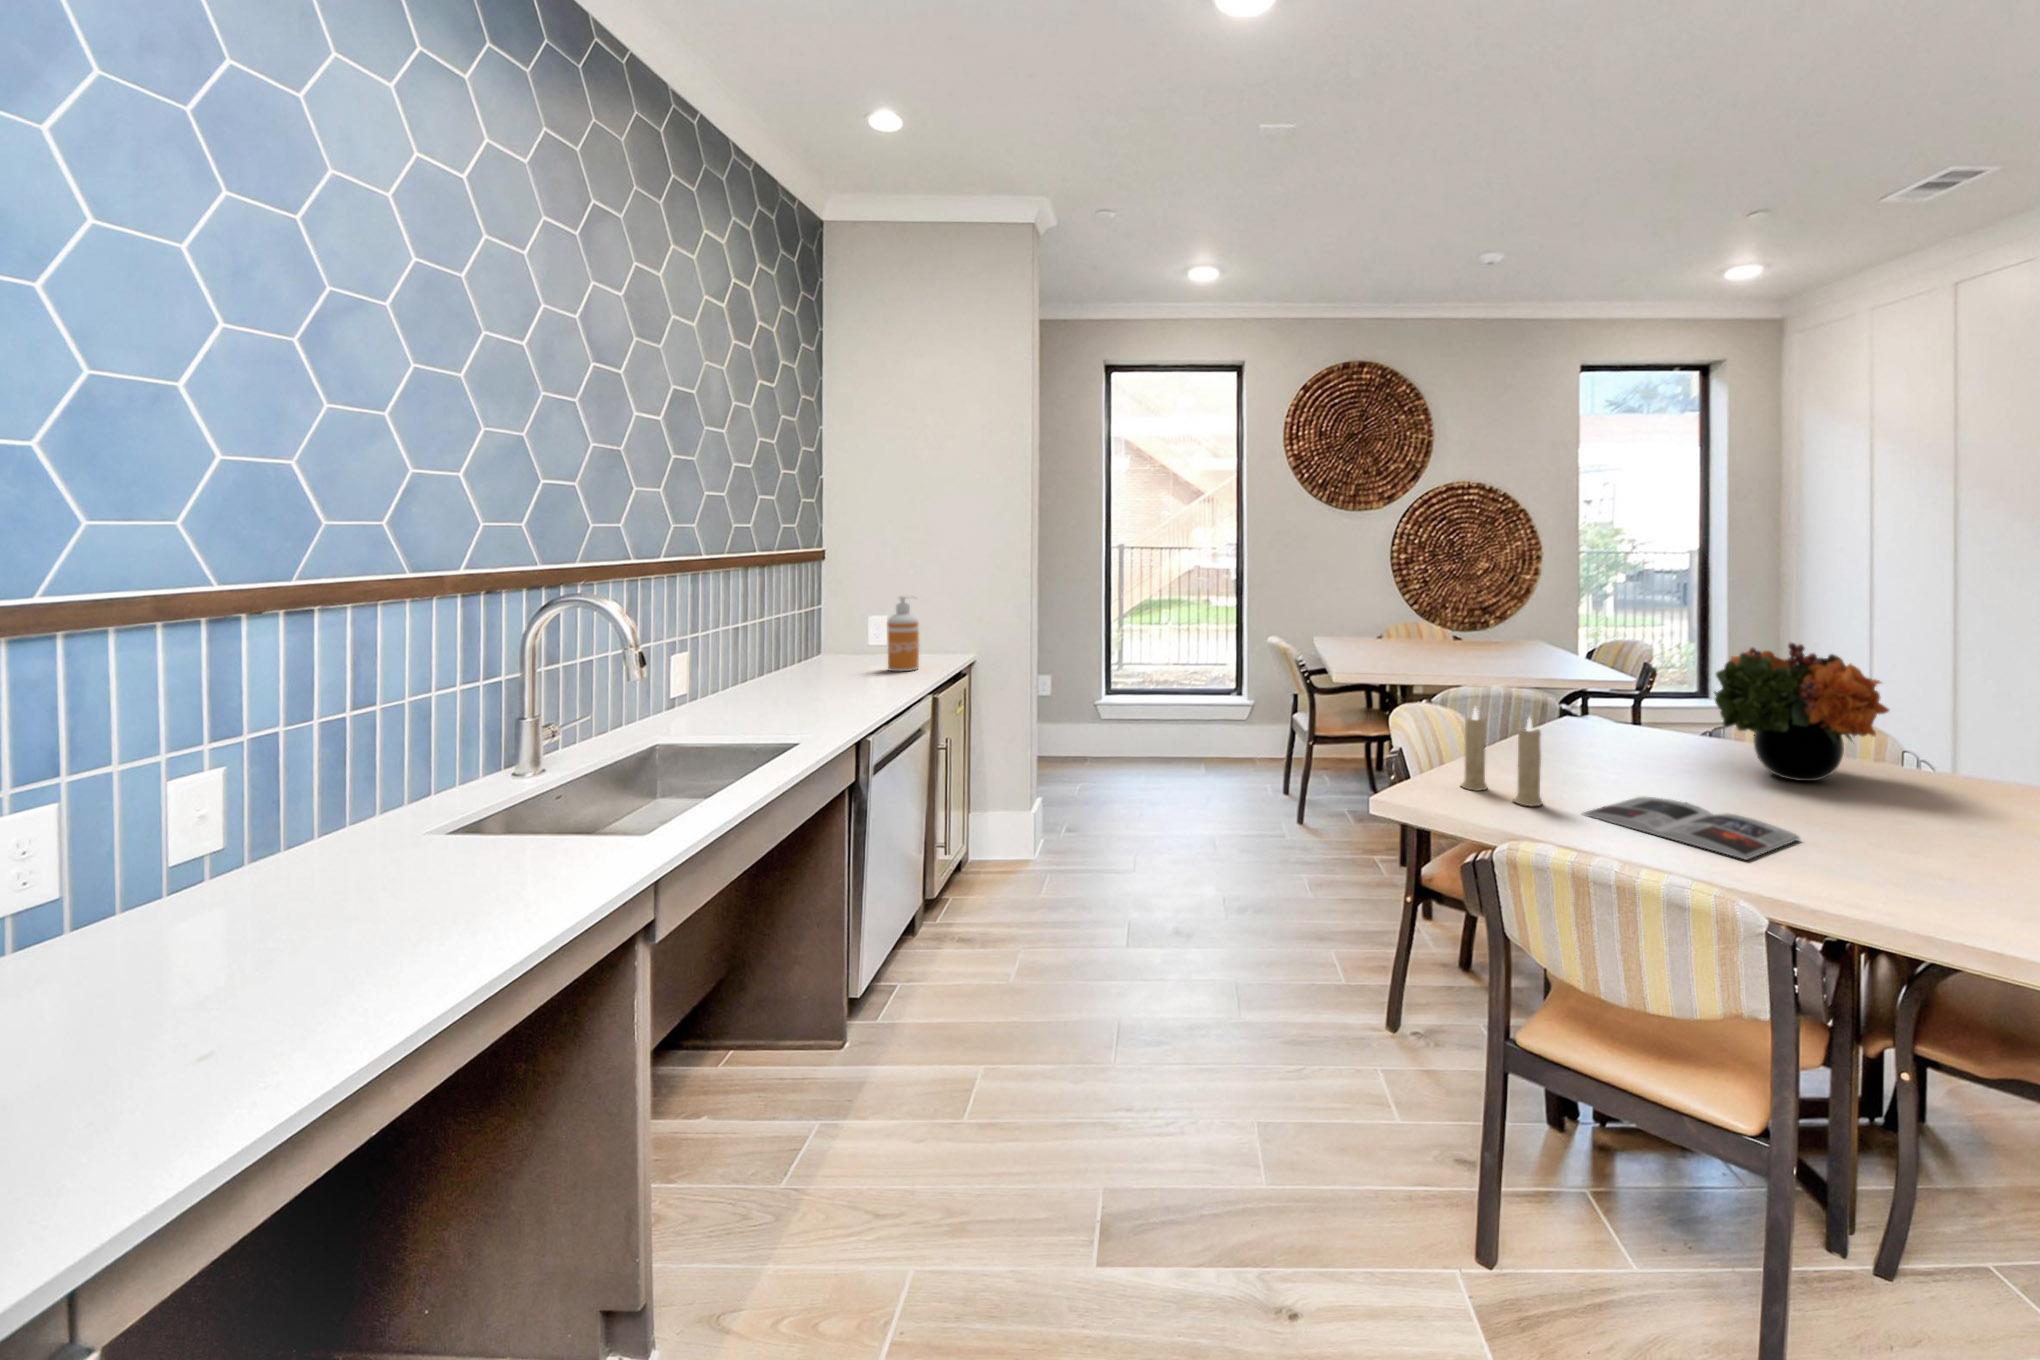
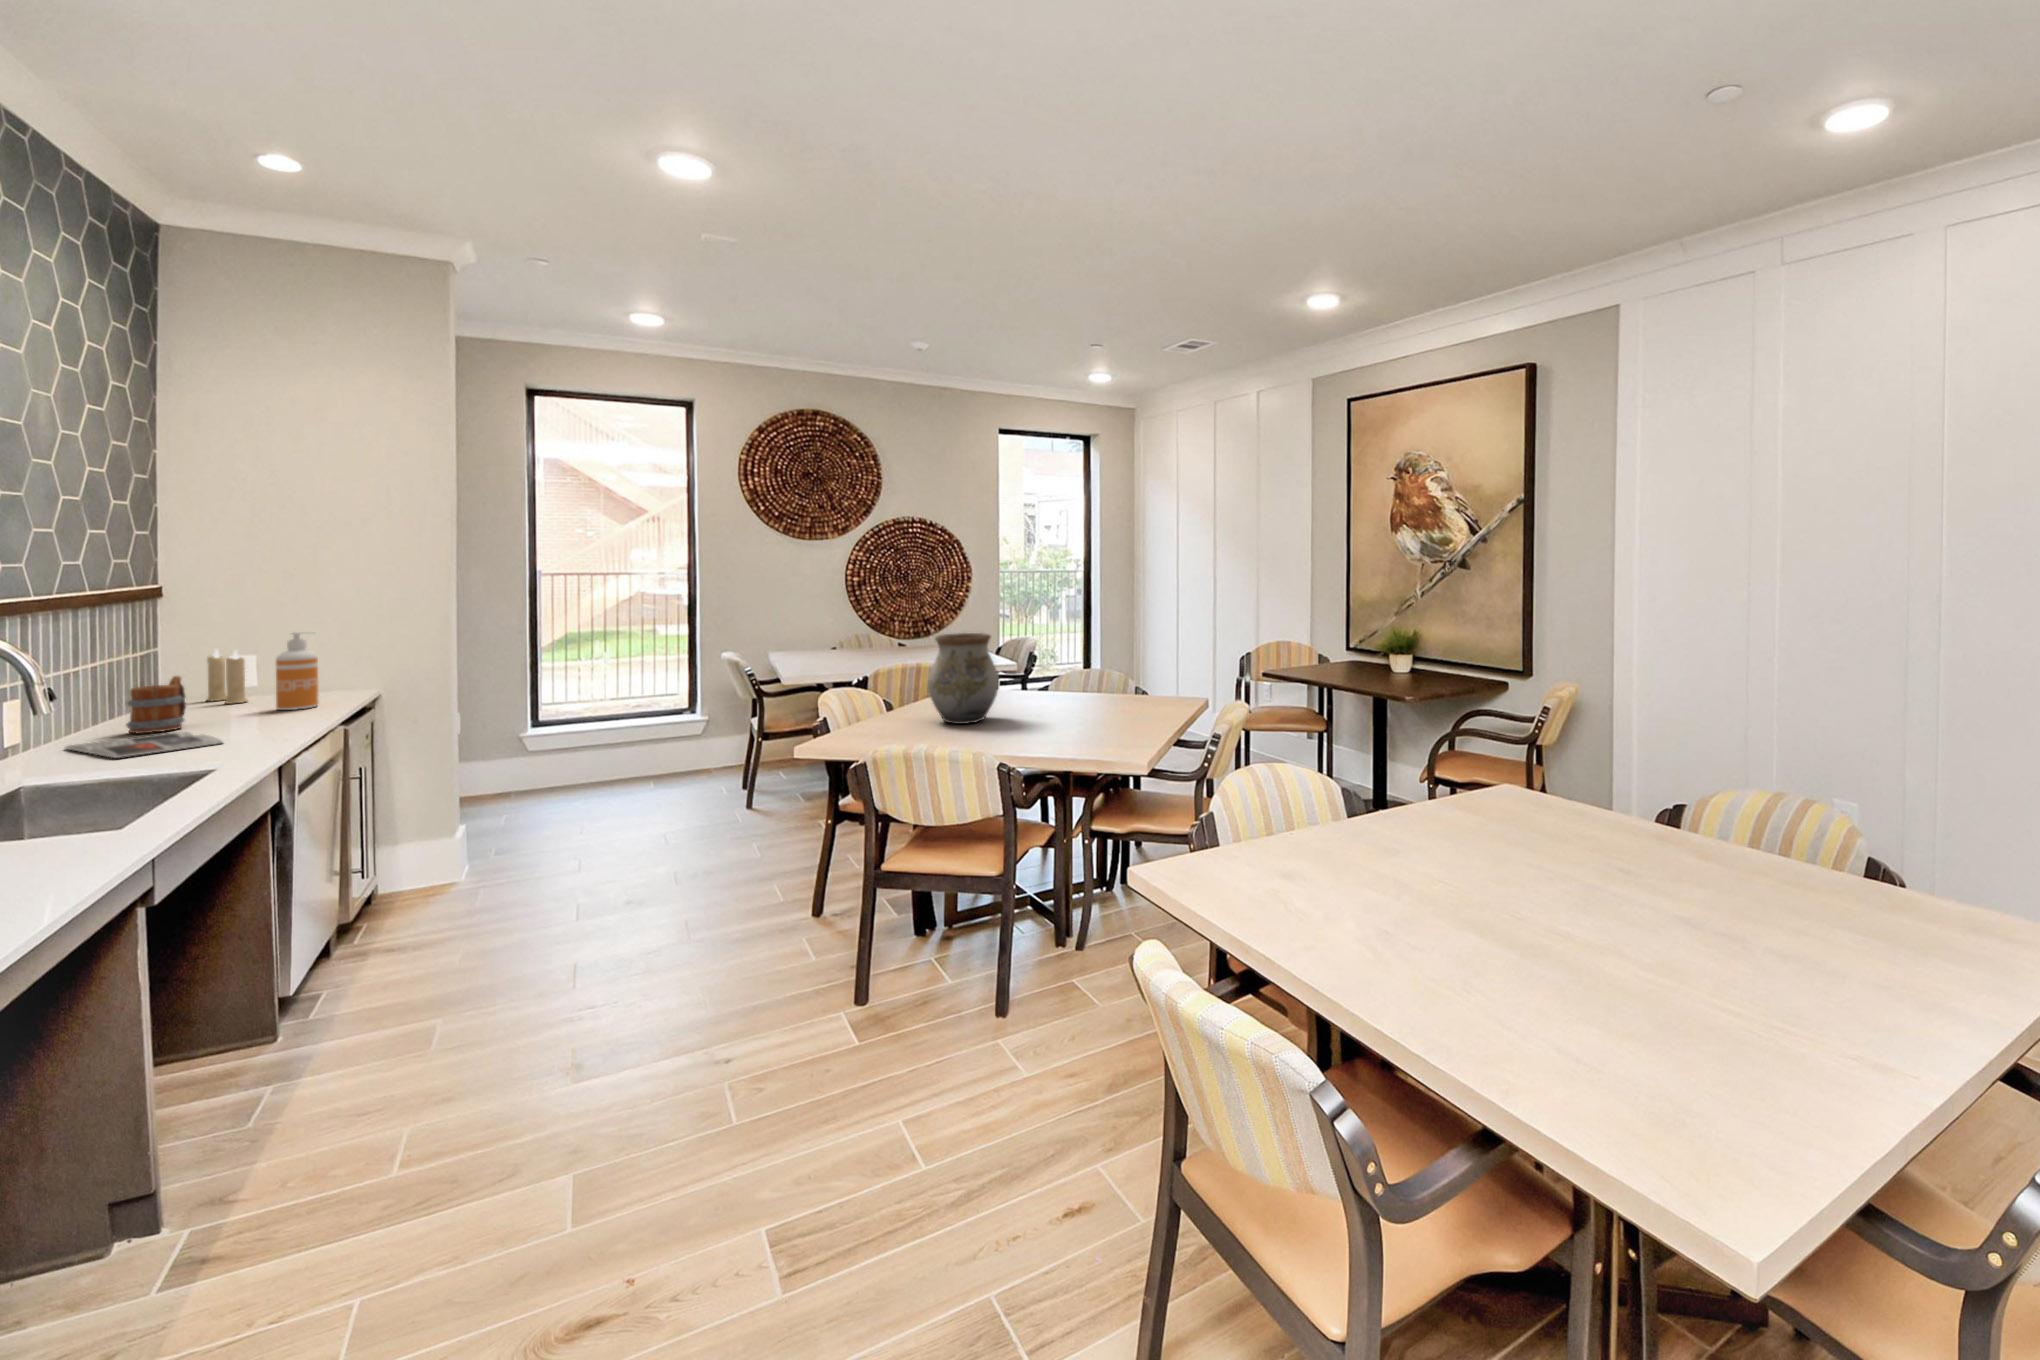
mug: none [777,634,821,687] -> present [126,676,186,733]
vase: none [1533,639,1642,774] -> present [928,633,999,724]
flower arrangement: present [1714,643,1890,781] -> none [1041,628,1139,714]
candle: present [1461,707,1542,806] -> present [206,650,247,704]
magazine: present [1581,797,1800,860] -> present [65,732,222,758]

